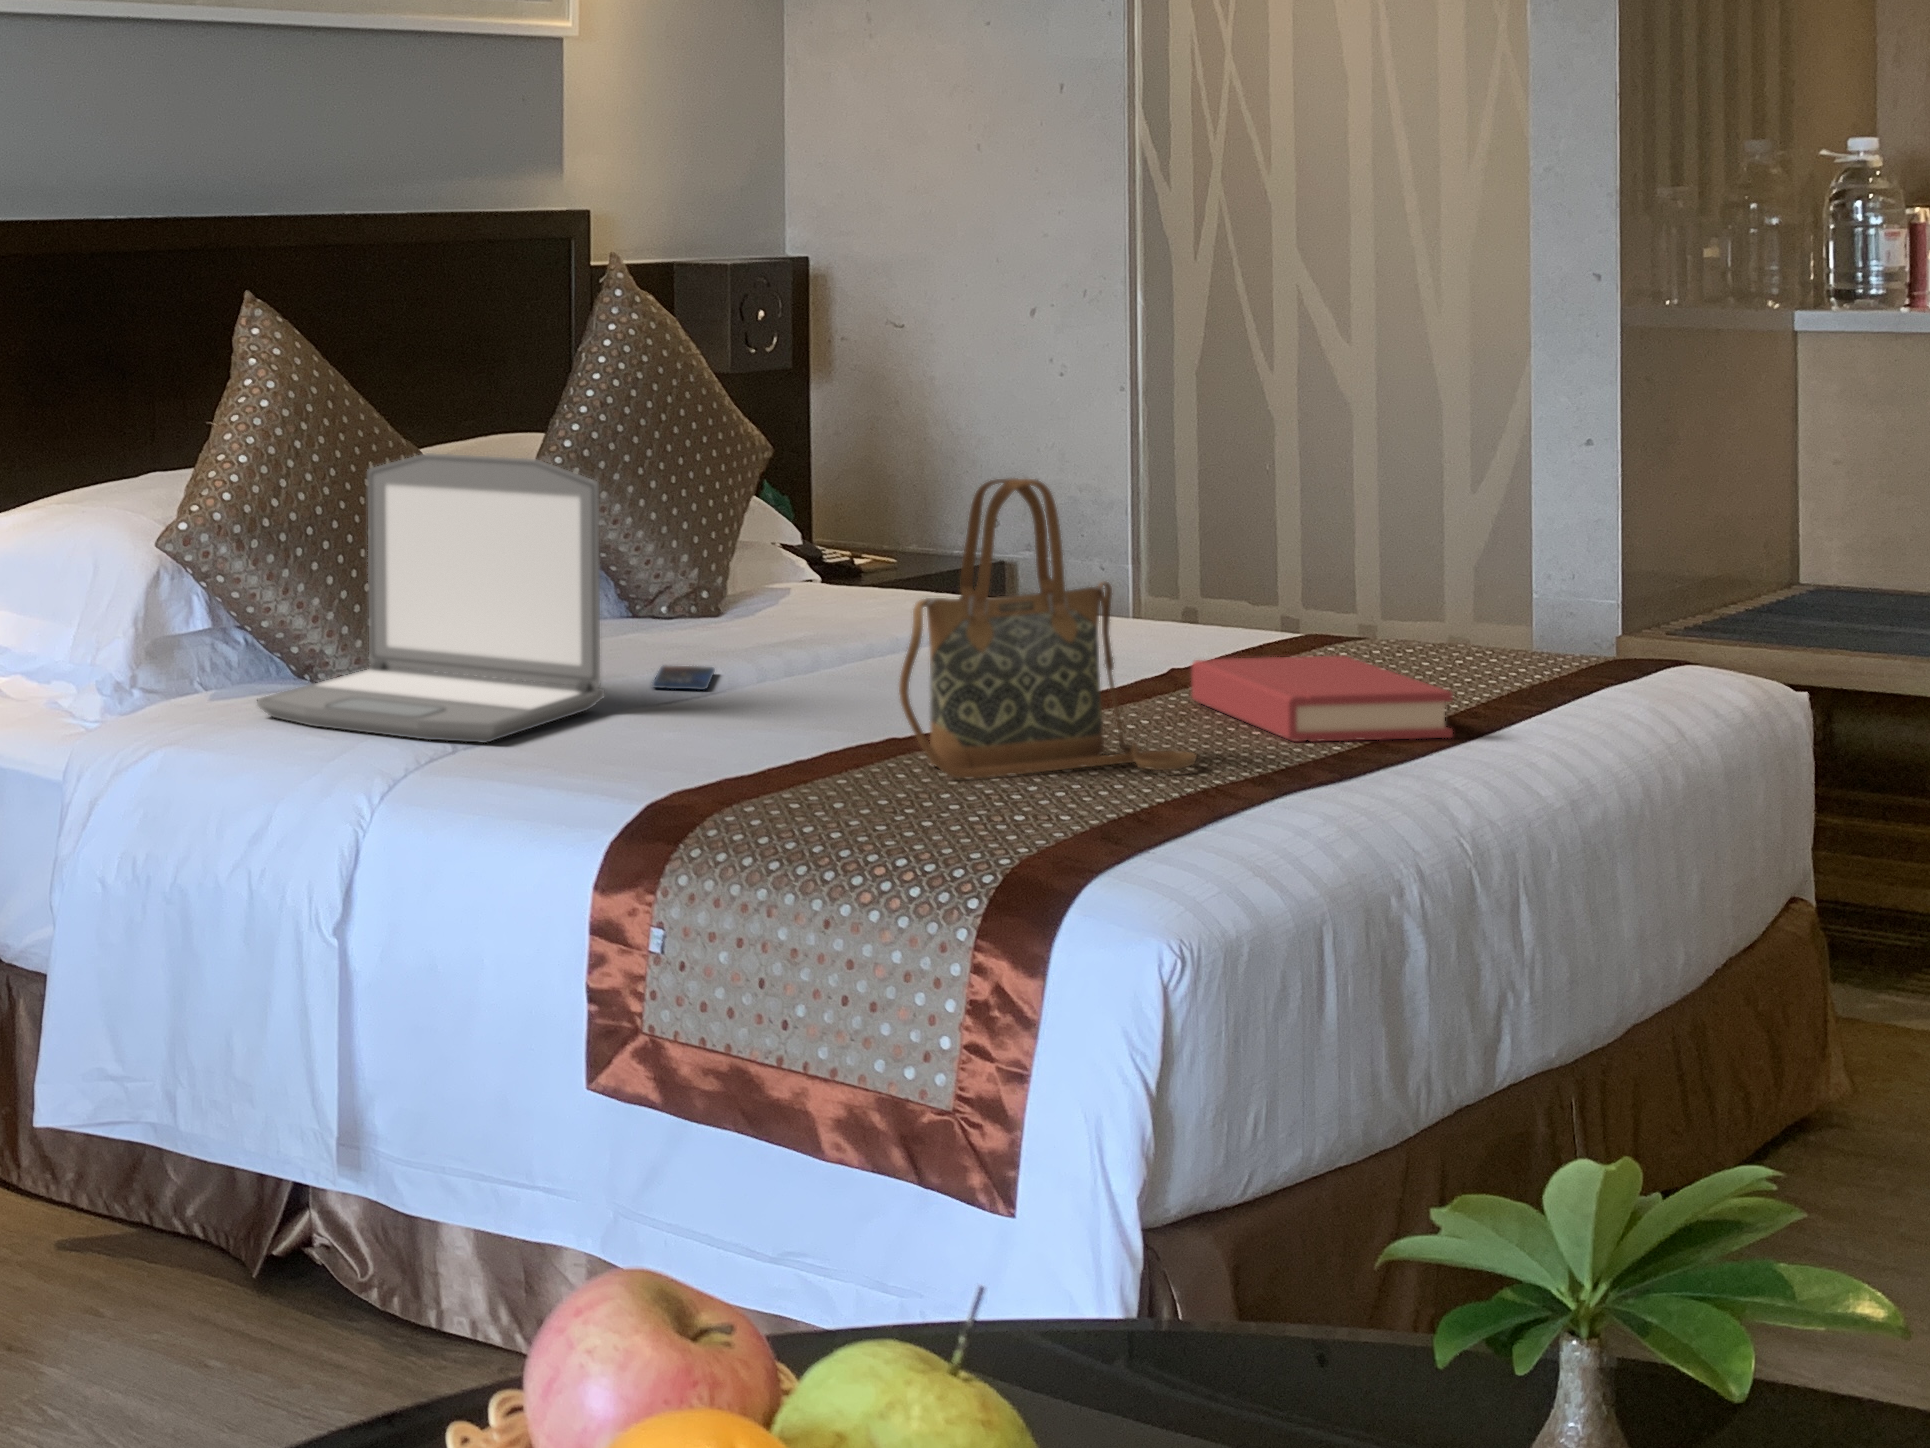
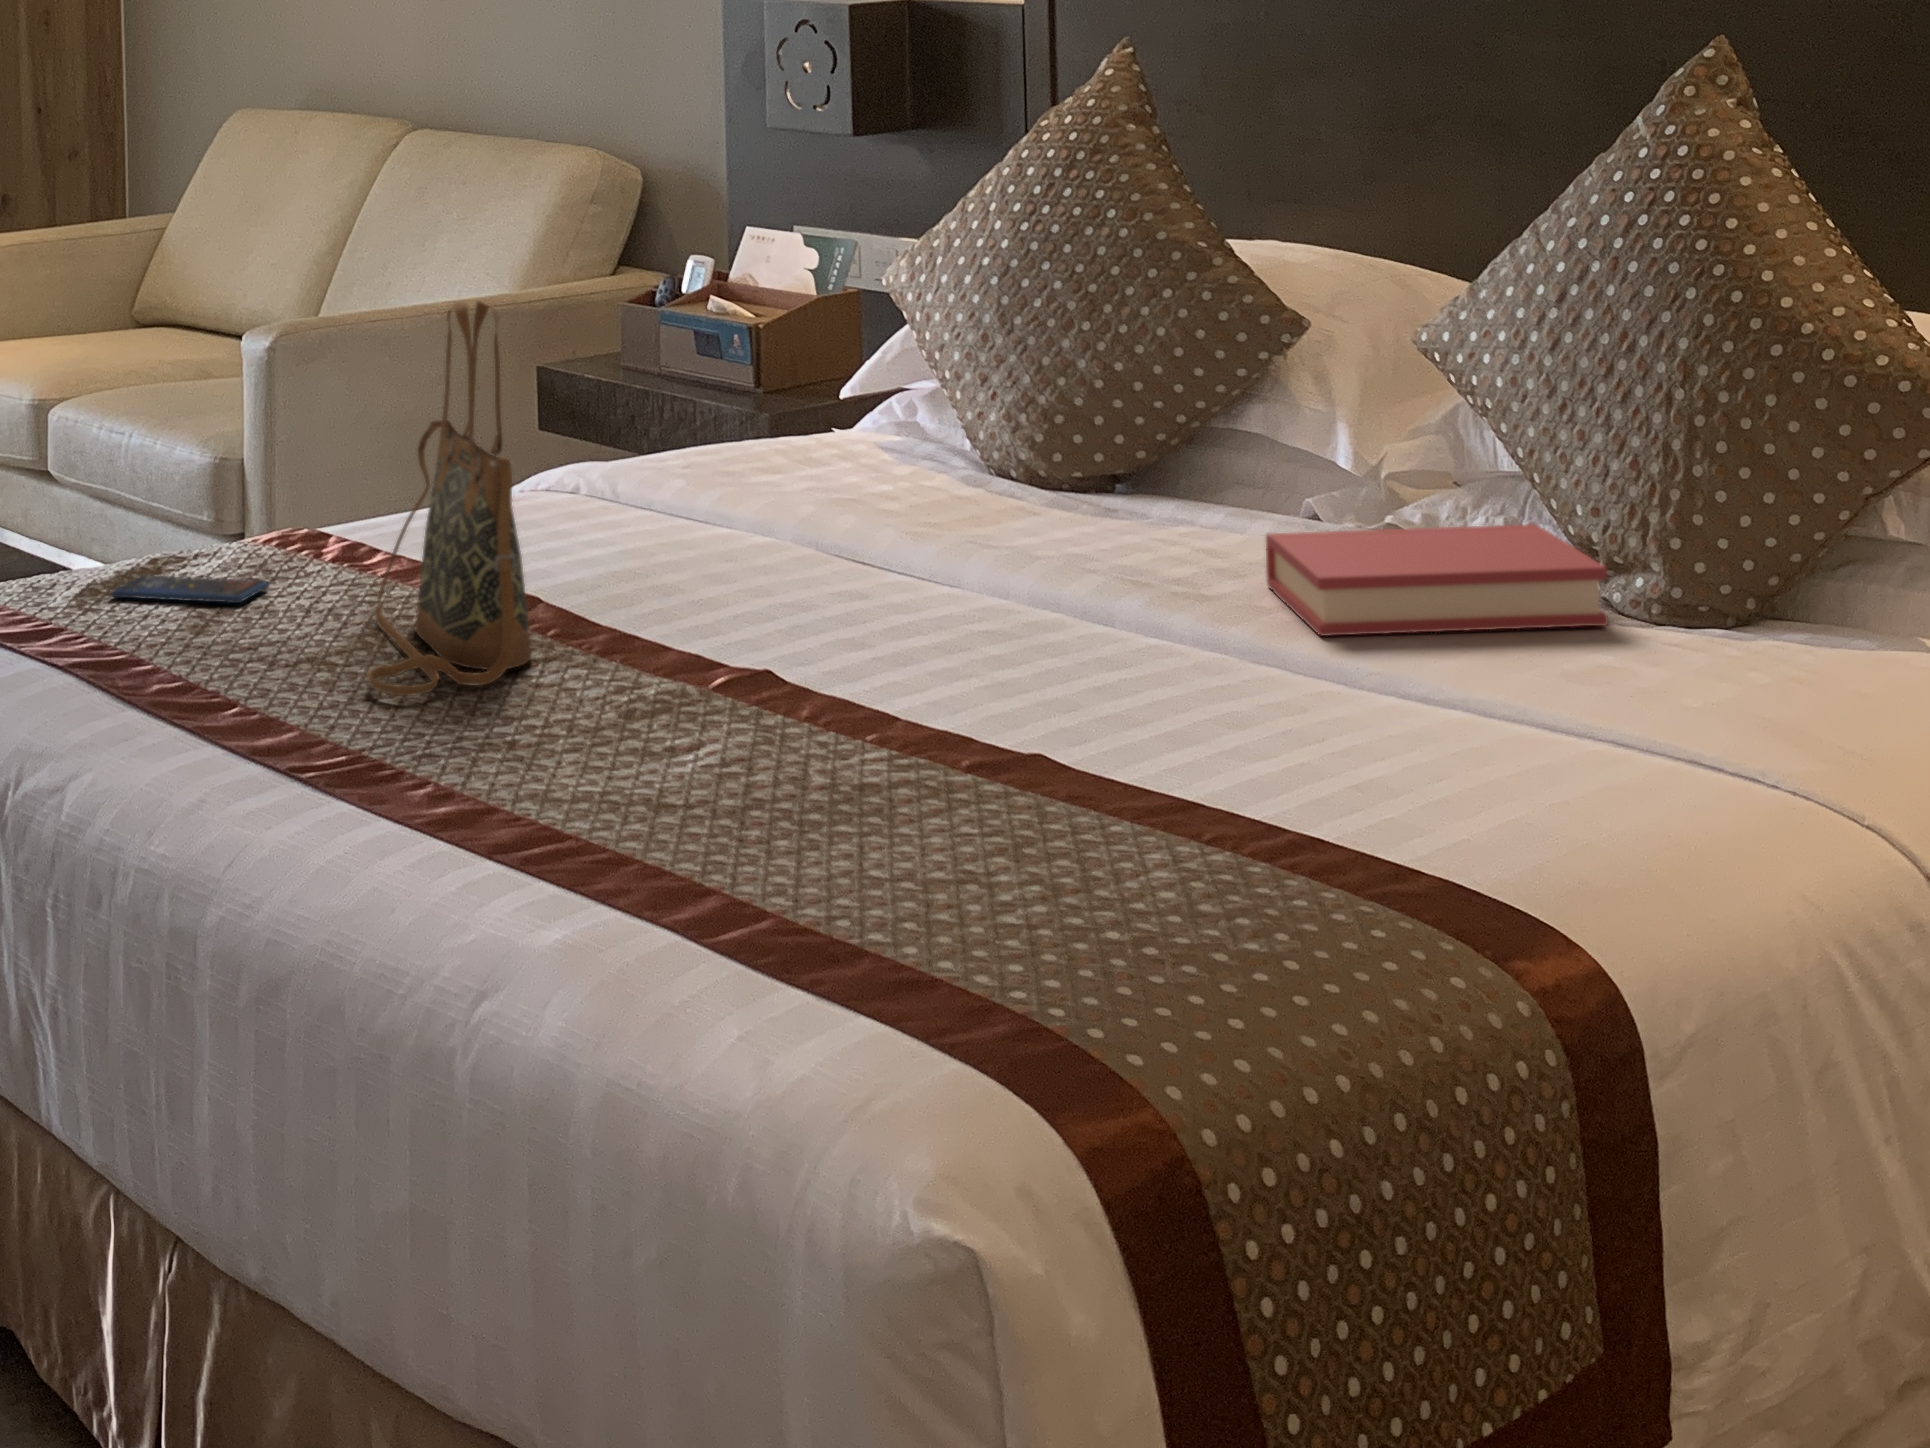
laptop: present [257,453,605,743] -> none [625,225,997,535]
hardback book: present [1192,656,1453,742] -> present [1266,524,1608,636]
smartphone: present [652,665,715,690] -> present [111,576,269,603]

